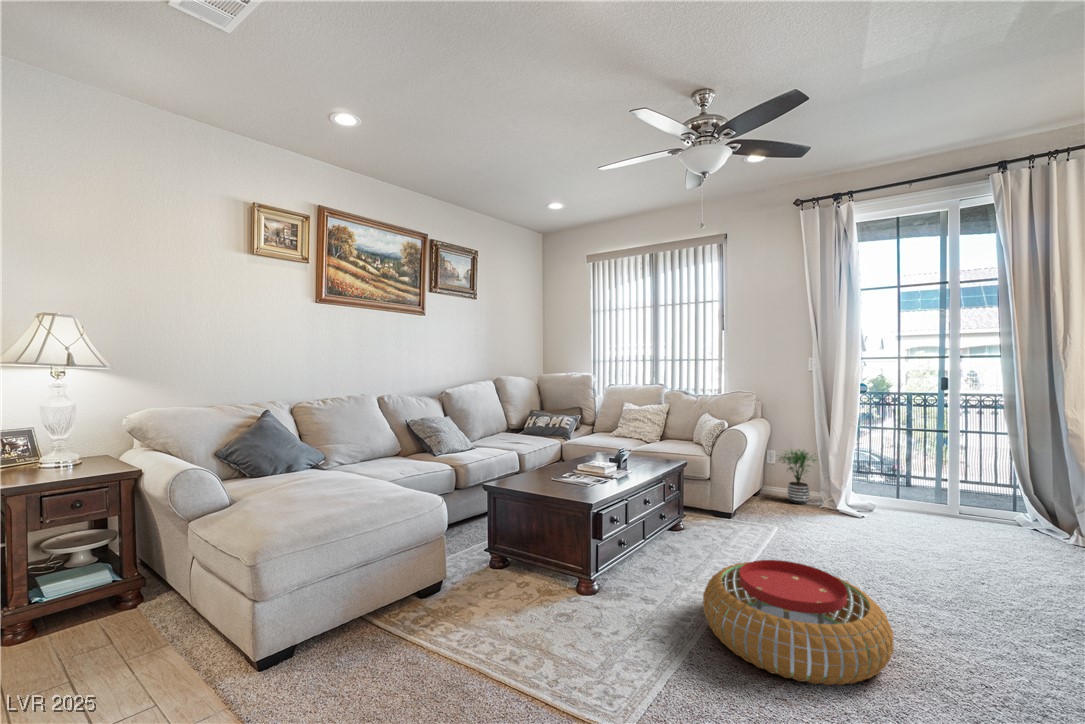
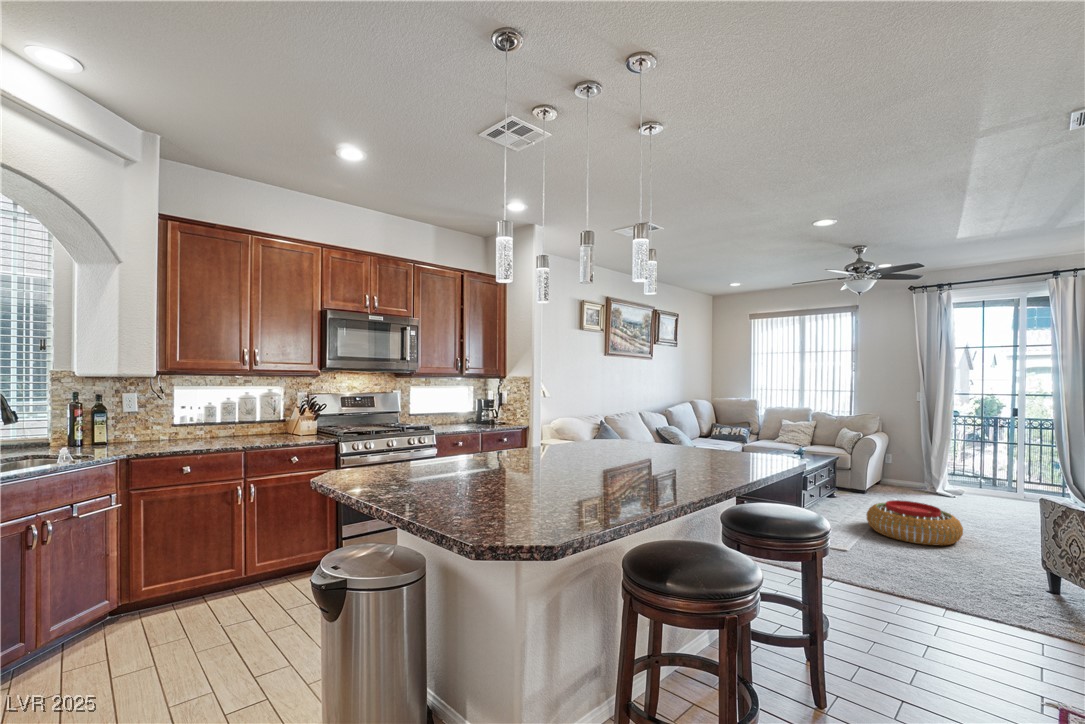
potted plant: present [779,449,816,504] -> none [894,452,926,489]

